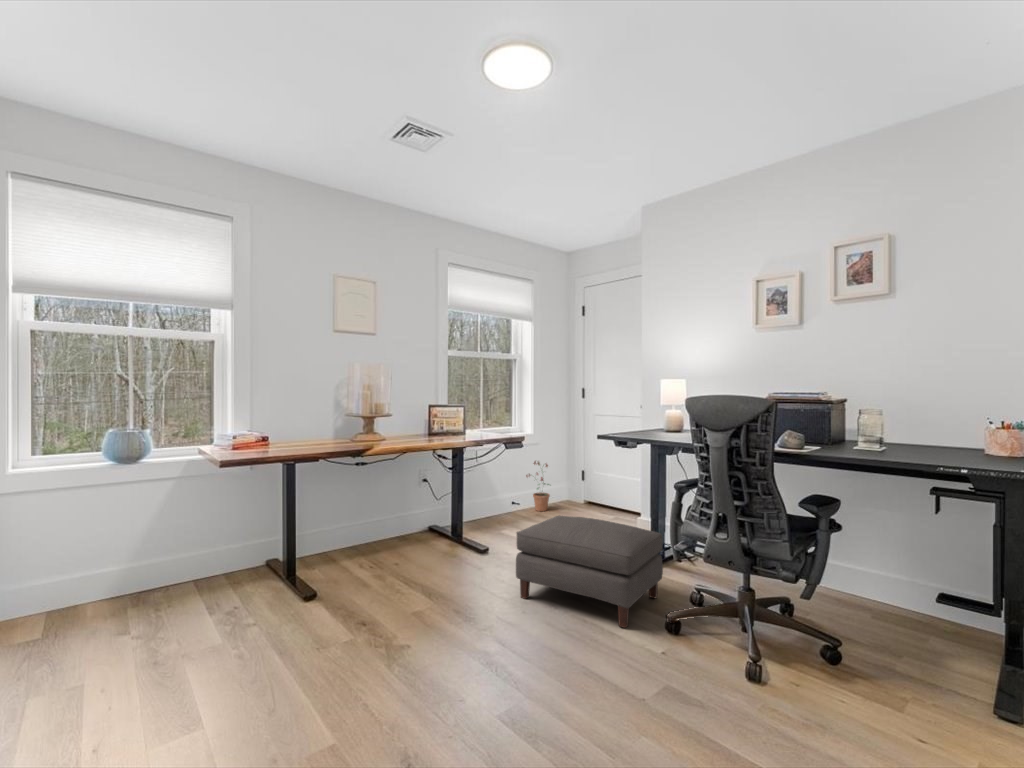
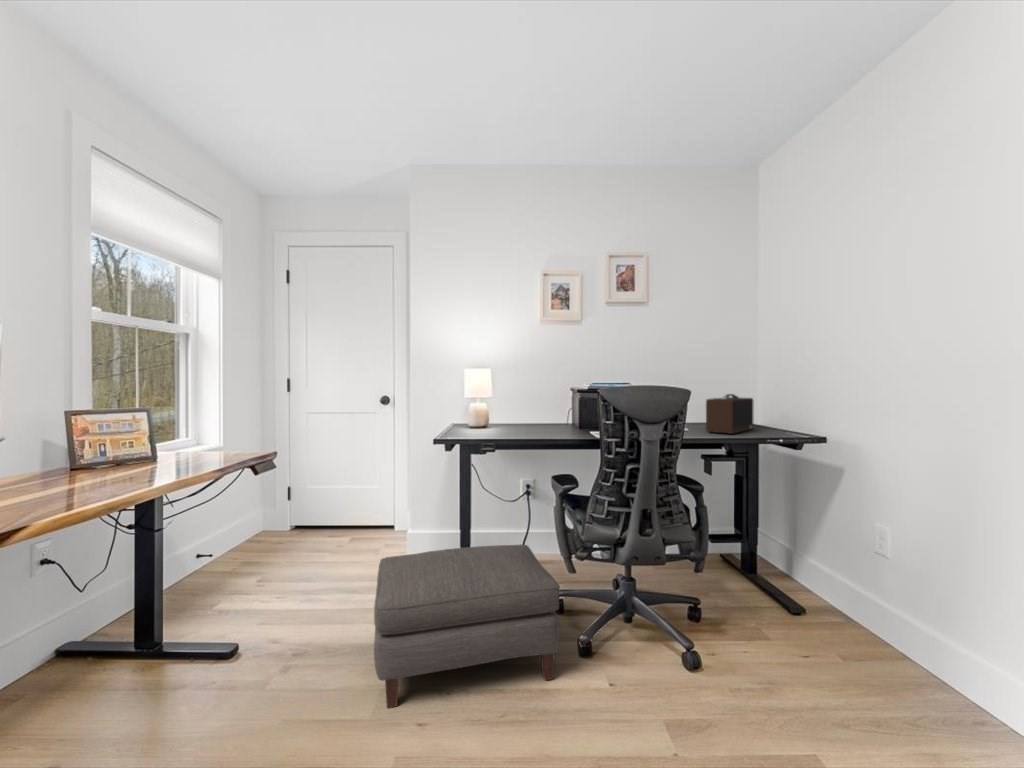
speaker: none [889,411,997,461] -> present [706,394,753,434]
potted plant: present [526,461,550,511] -> none [218,483,263,555]

